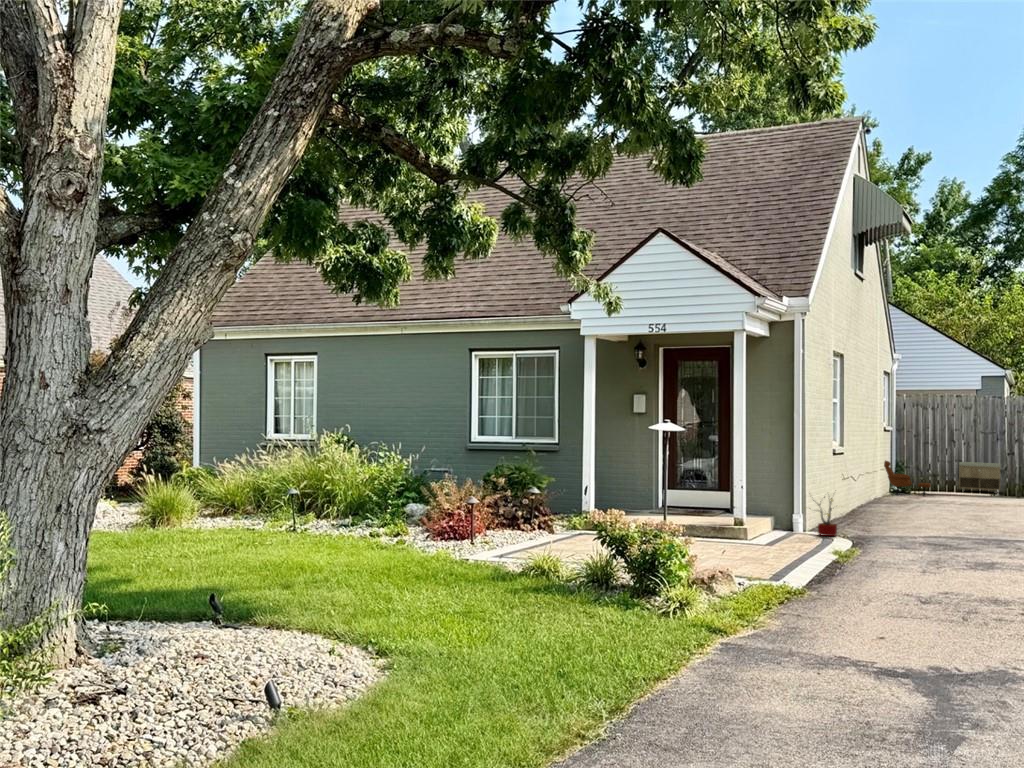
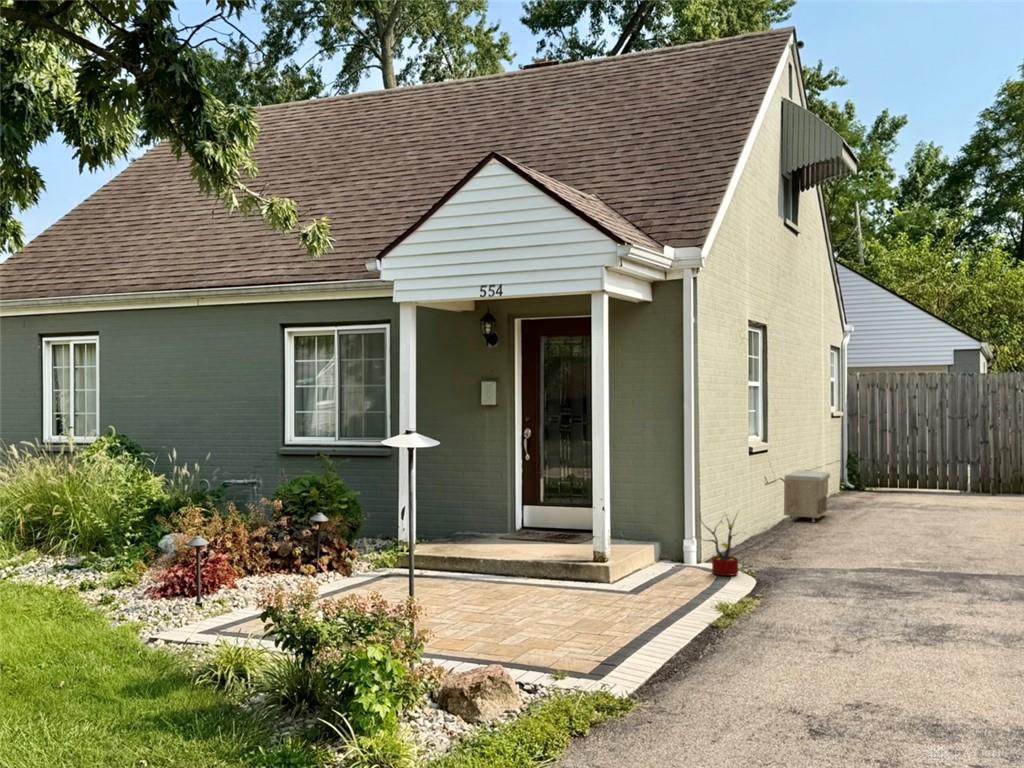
lounge chair: present [884,461,931,495] -> none [833,453,891,496]
storage bench: present [959,462,1001,493] -> present [784,470,830,522]

